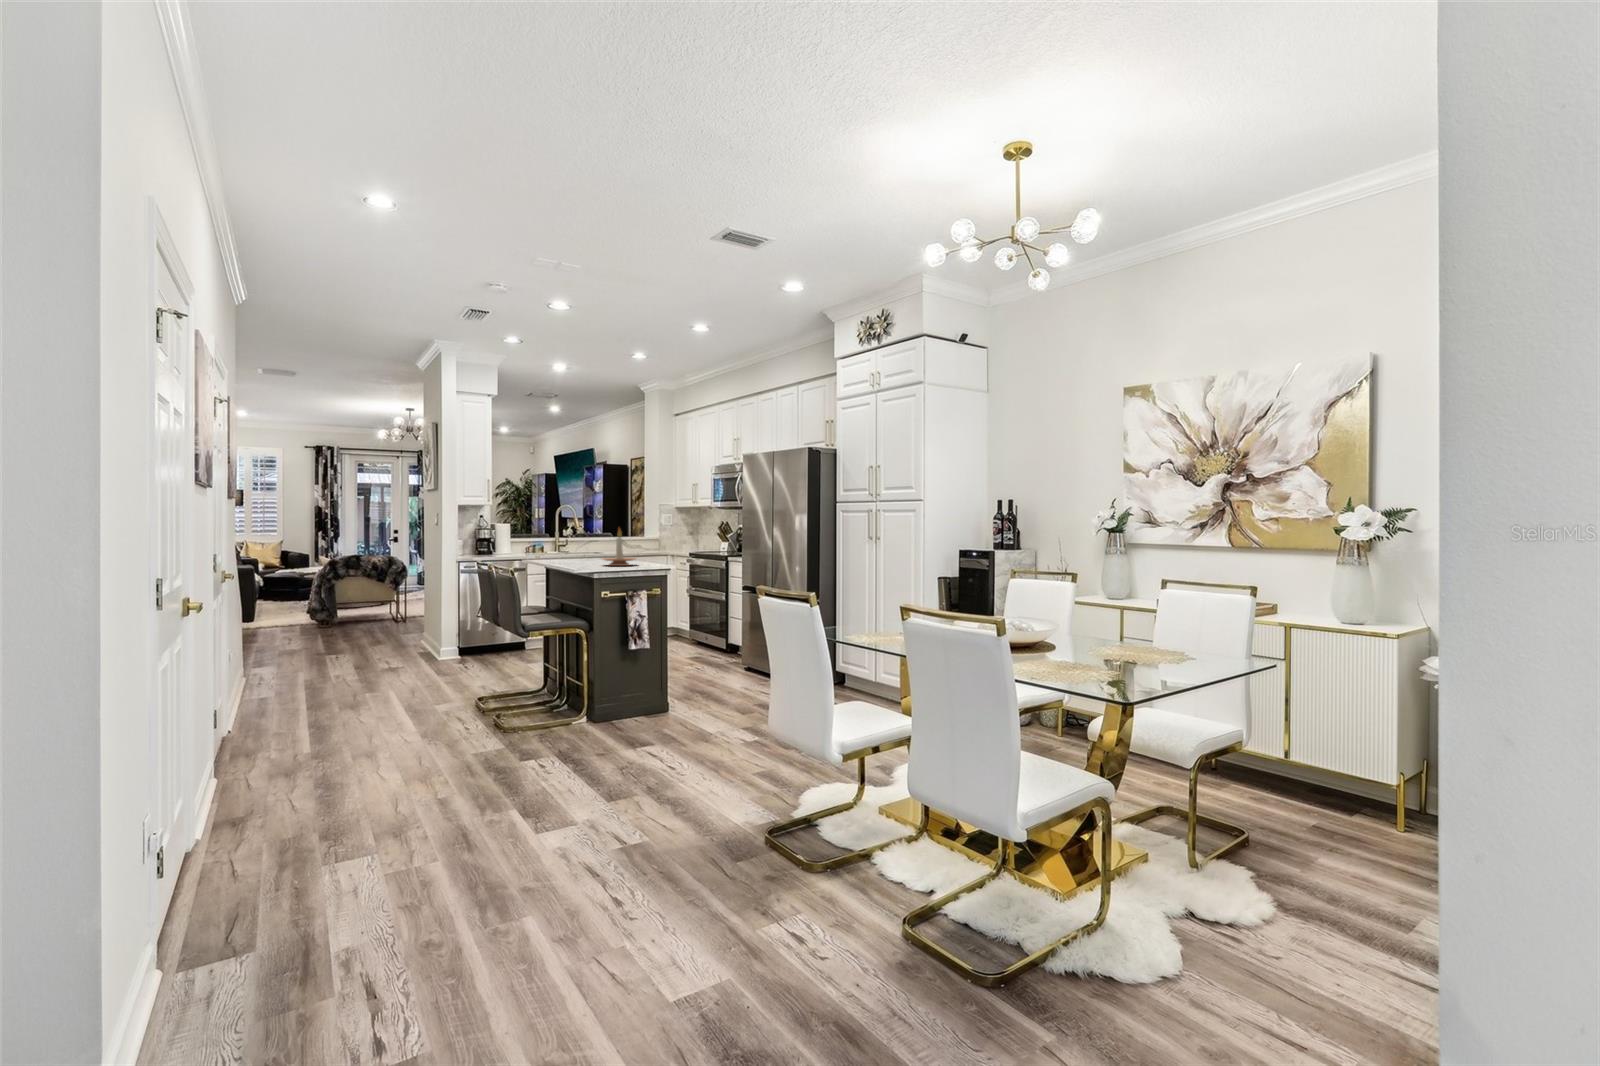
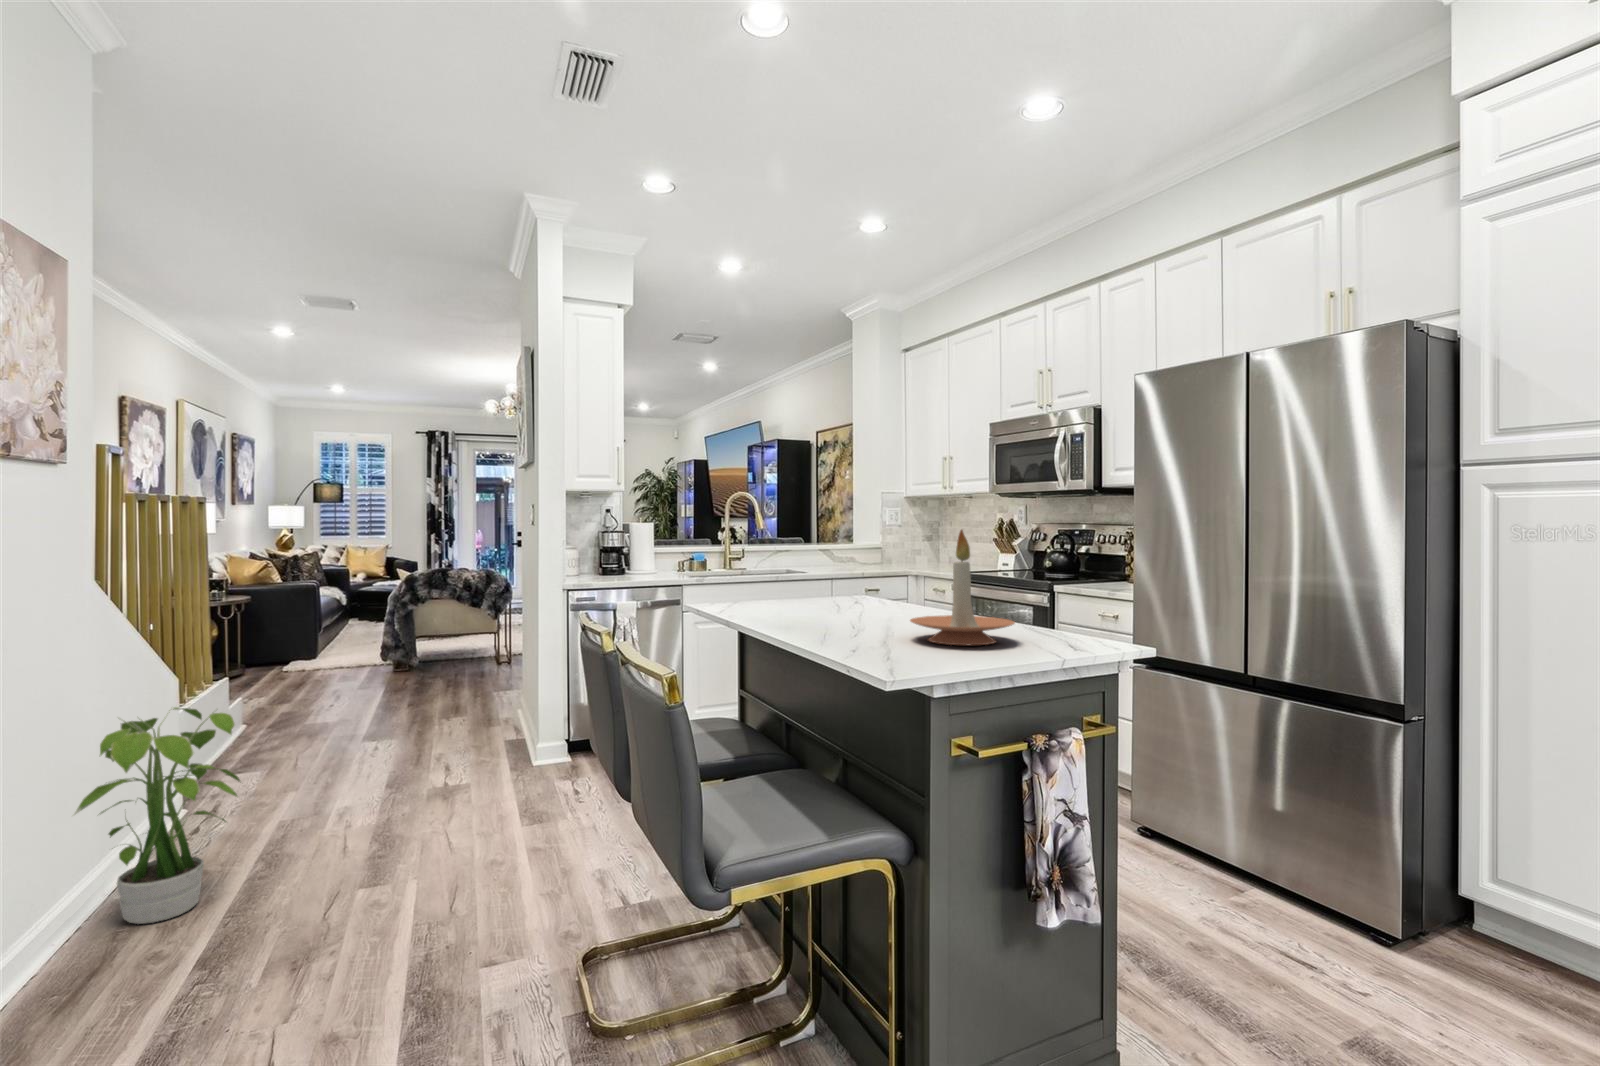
potted plant: none [253,606,317,698] -> present [74,707,240,924]

